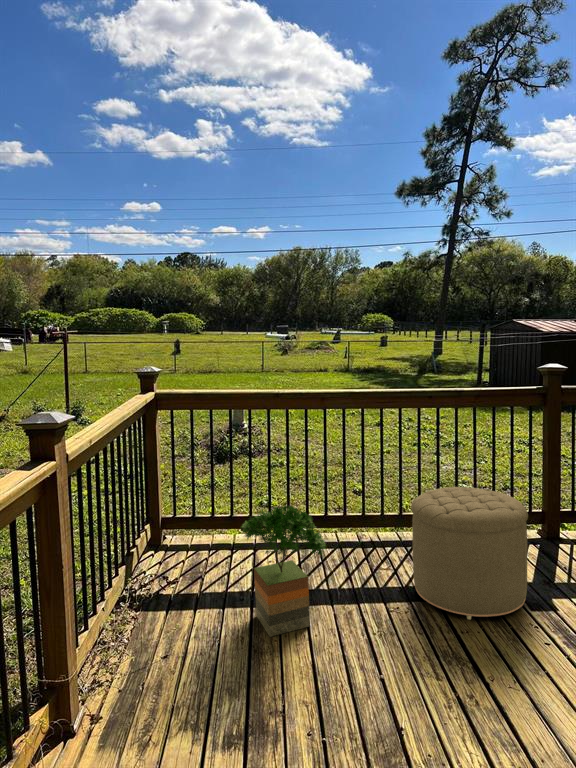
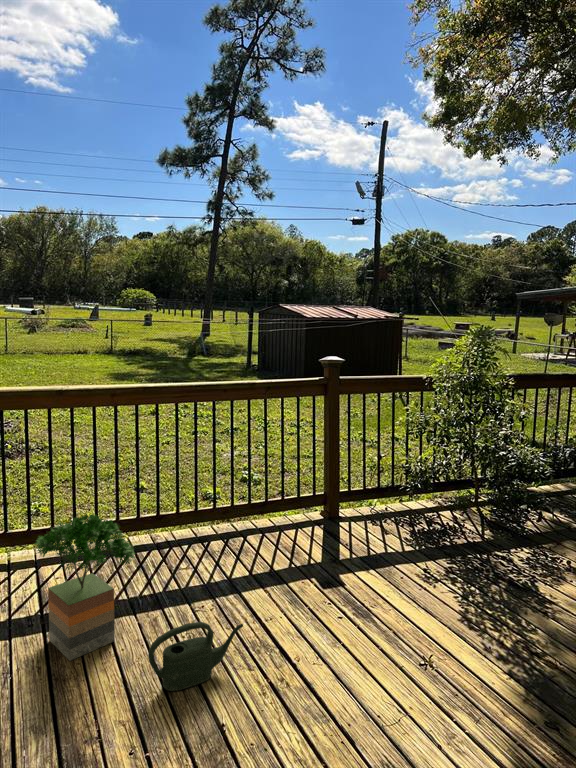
ottoman: present [411,487,528,620] -> none [217,482,321,607]
watering can: none [332,619,429,684] -> present [148,622,243,691]

